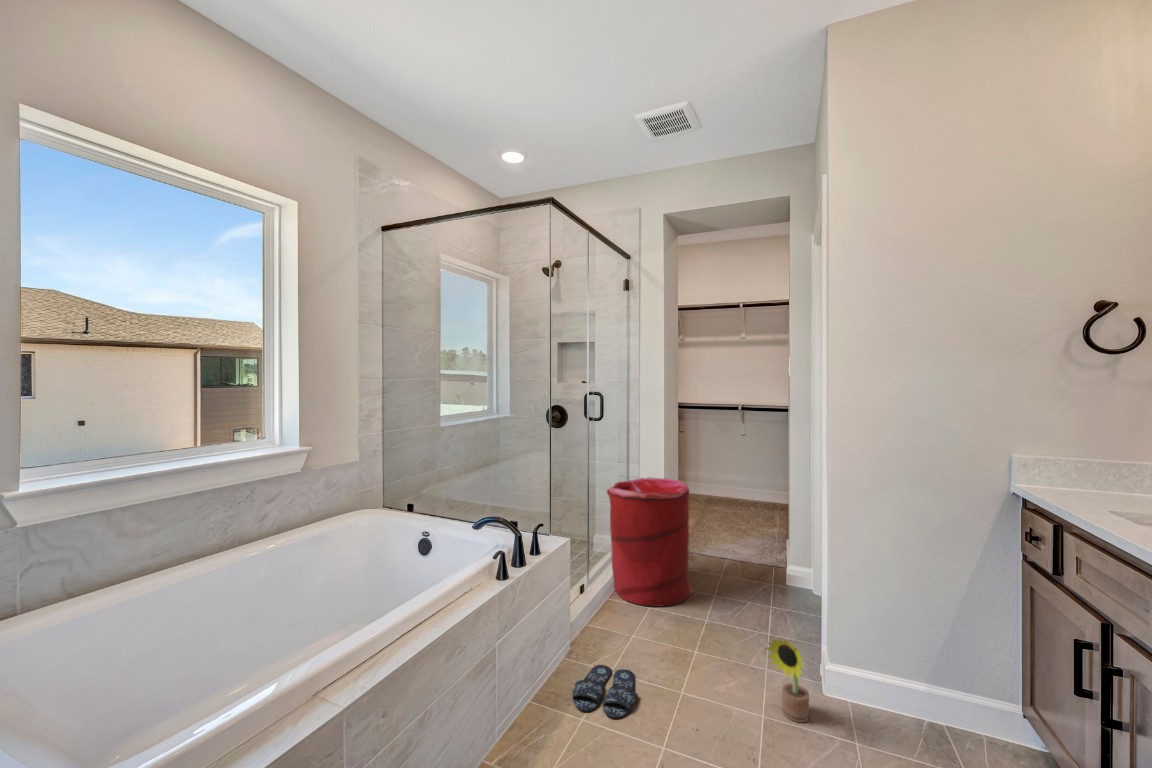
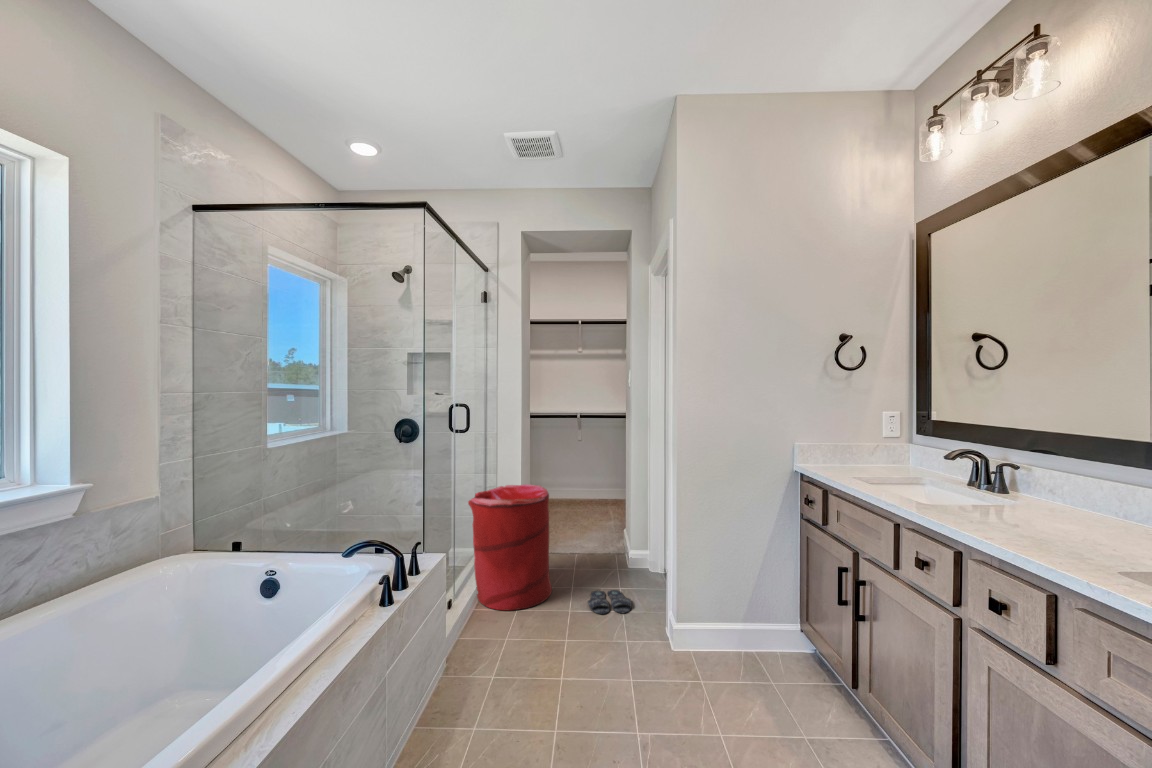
decorative plant: present [766,639,809,722] -> none [633,610,668,679]
slippers: present [573,665,638,719] -> present [588,590,631,614]

